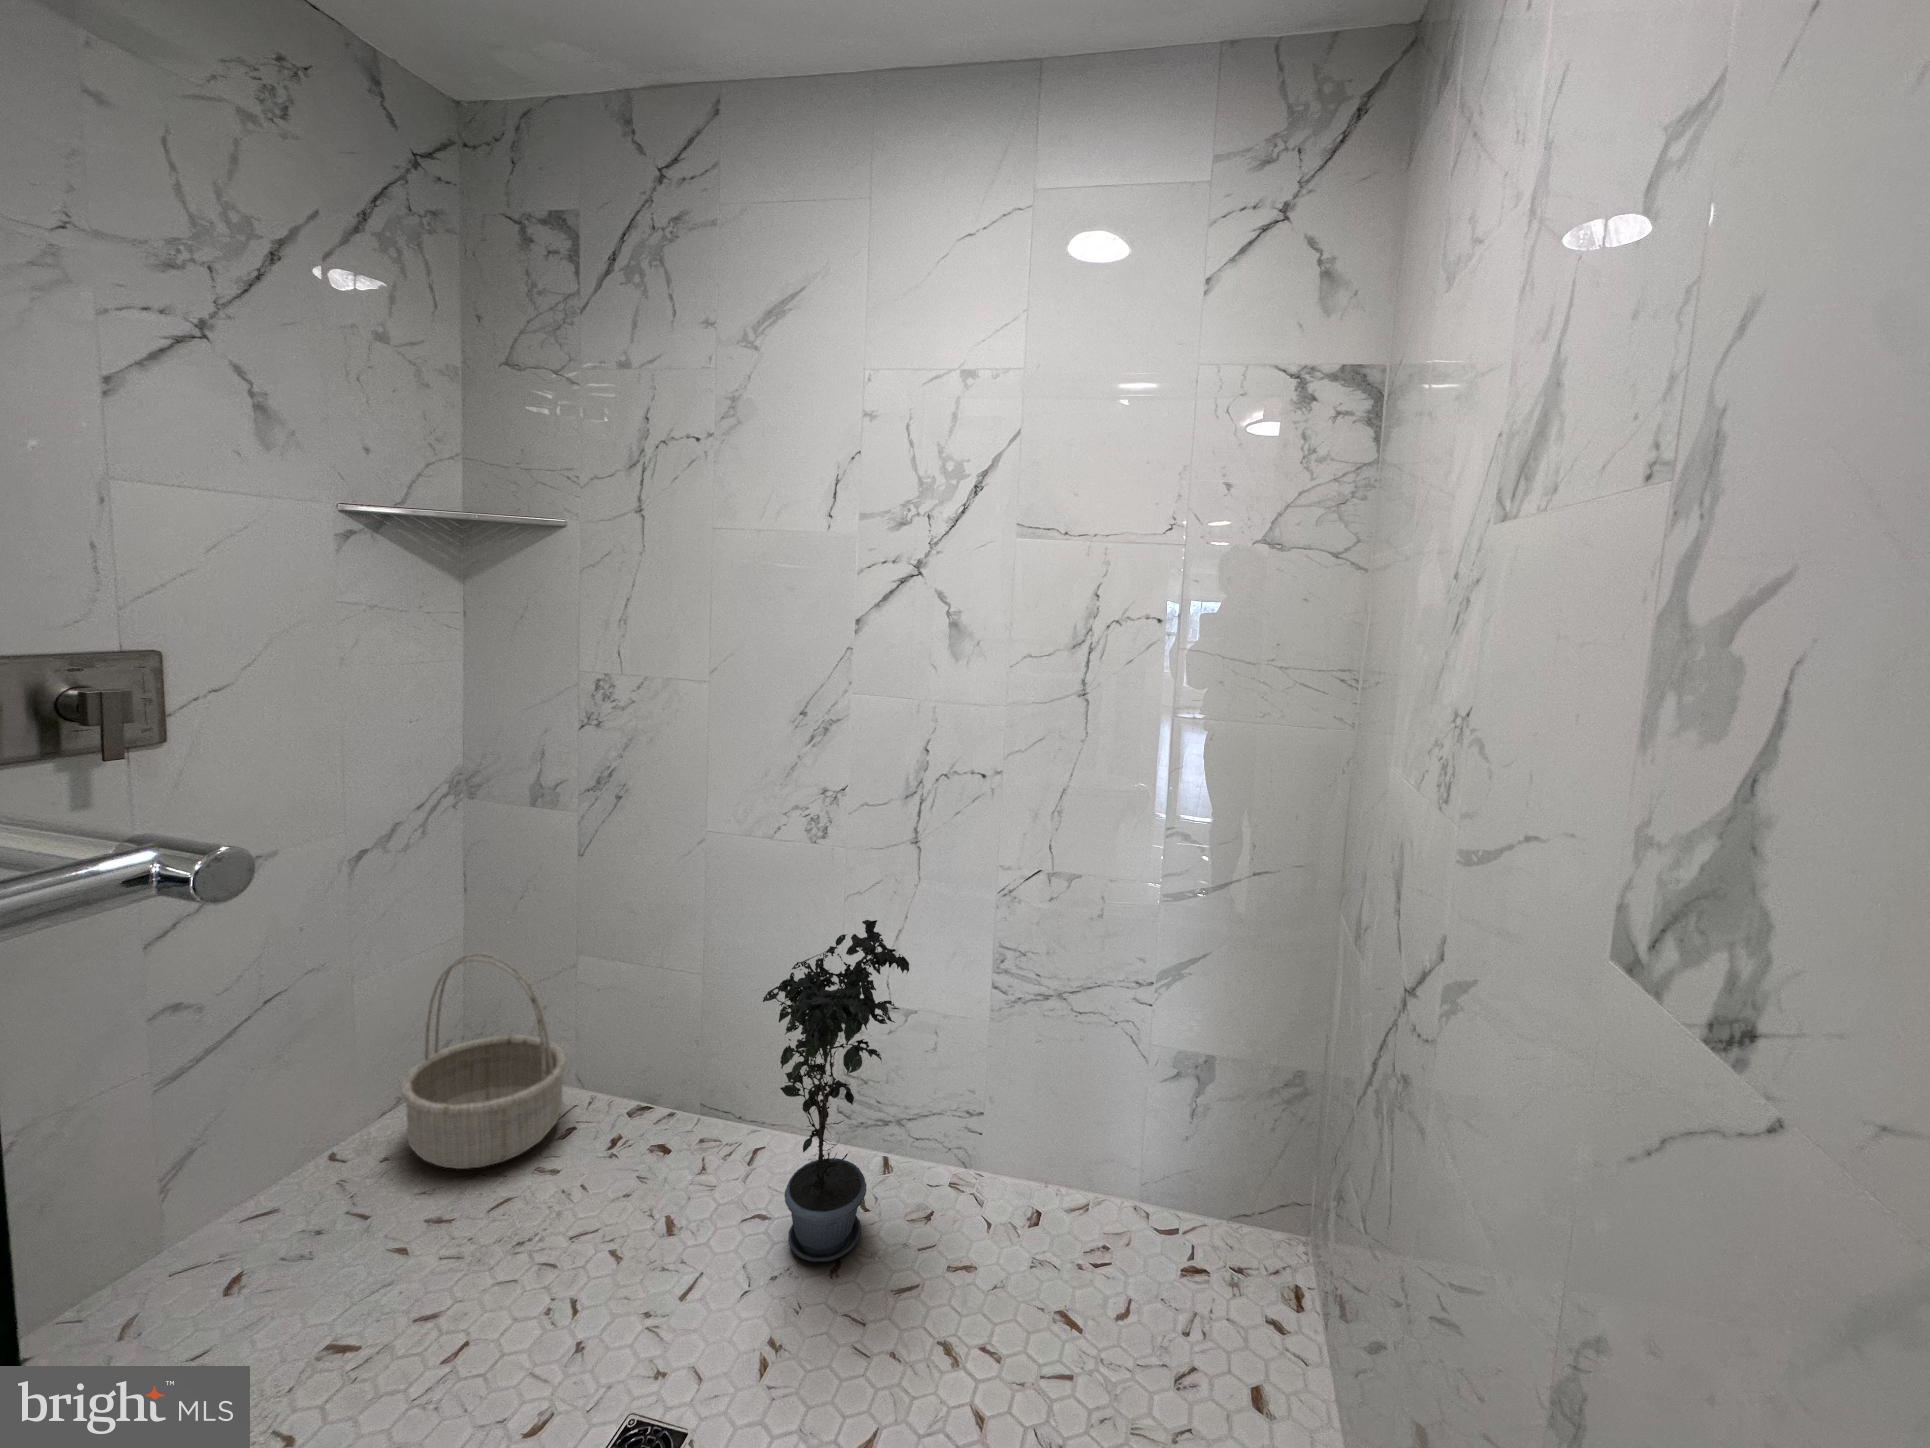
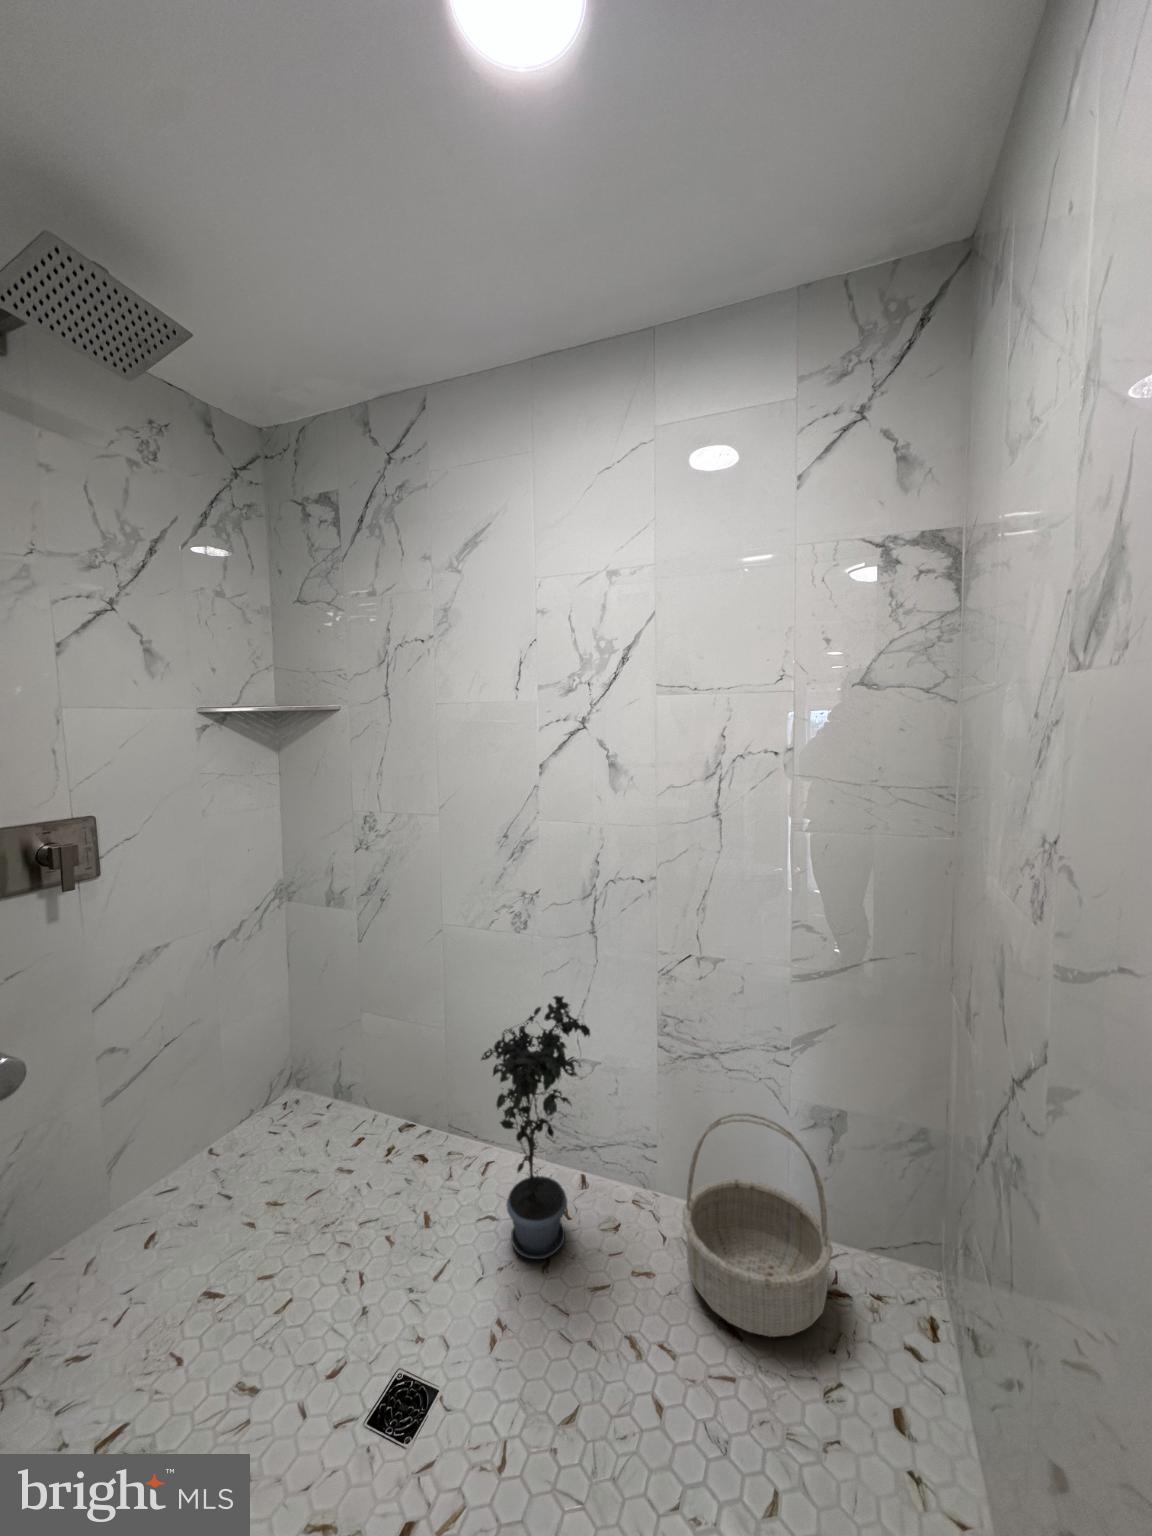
basket: present [400,953,567,1169] -> present [682,1113,833,1337]

